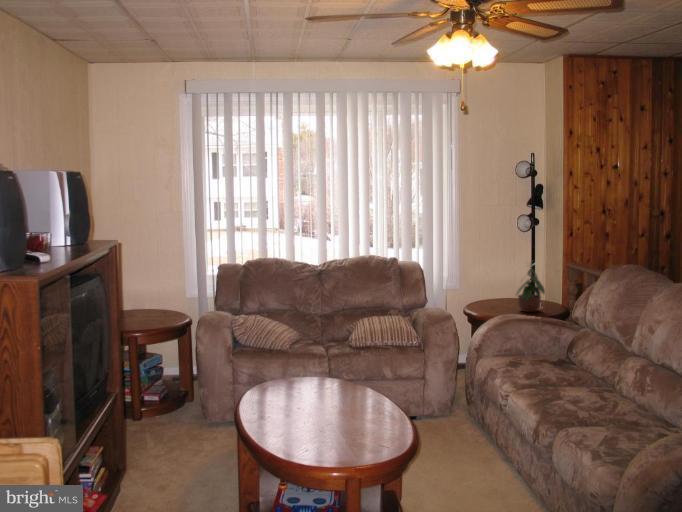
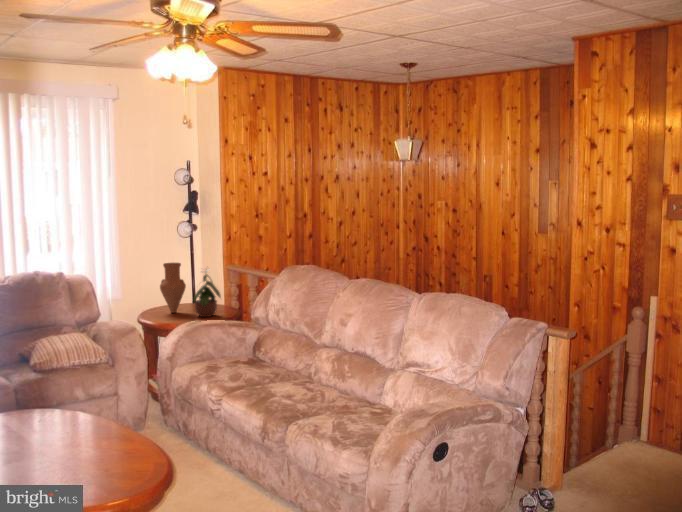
vase: none [488,256,513,305] -> present [160,263,186,313]

